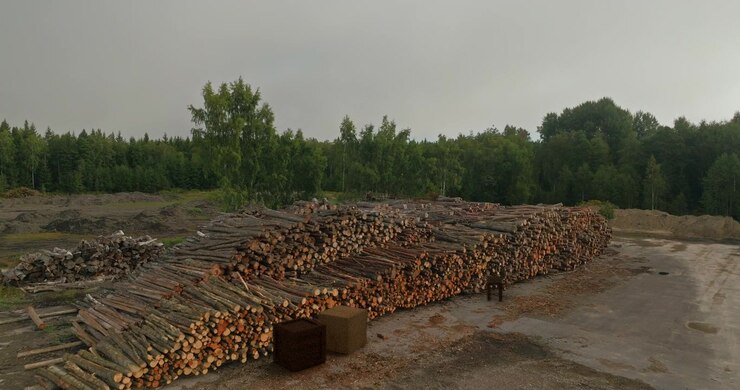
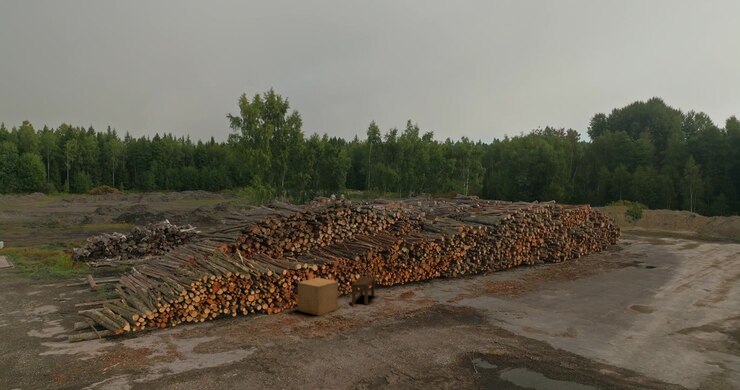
bench: present [487,276,503,301] -> present [352,277,376,304]
wooden crate: present [273,316,326,372] -> none [258,284,298,325]

